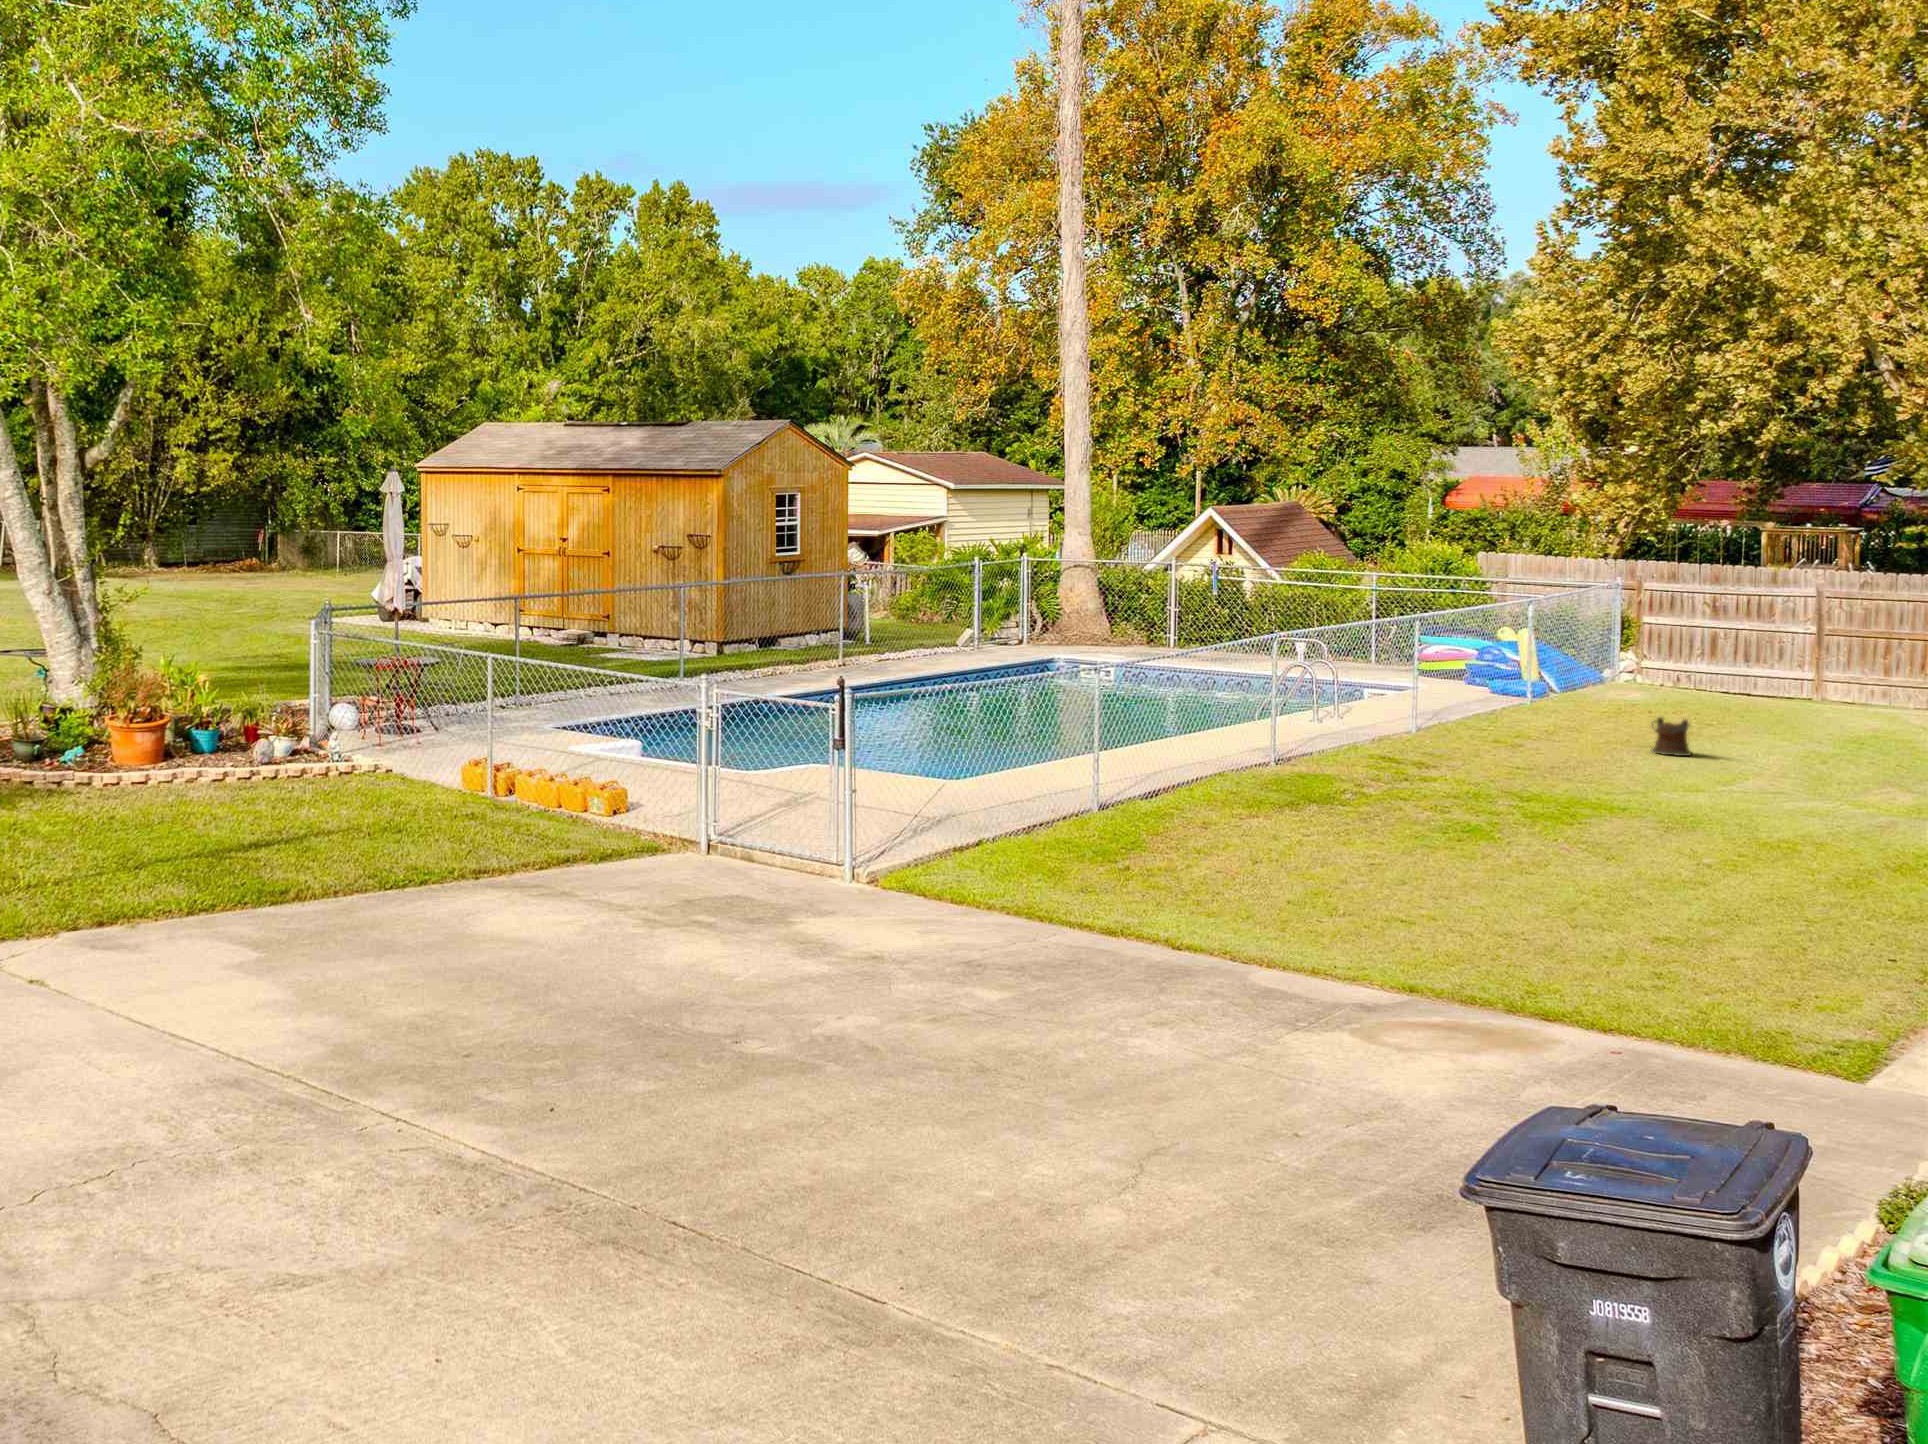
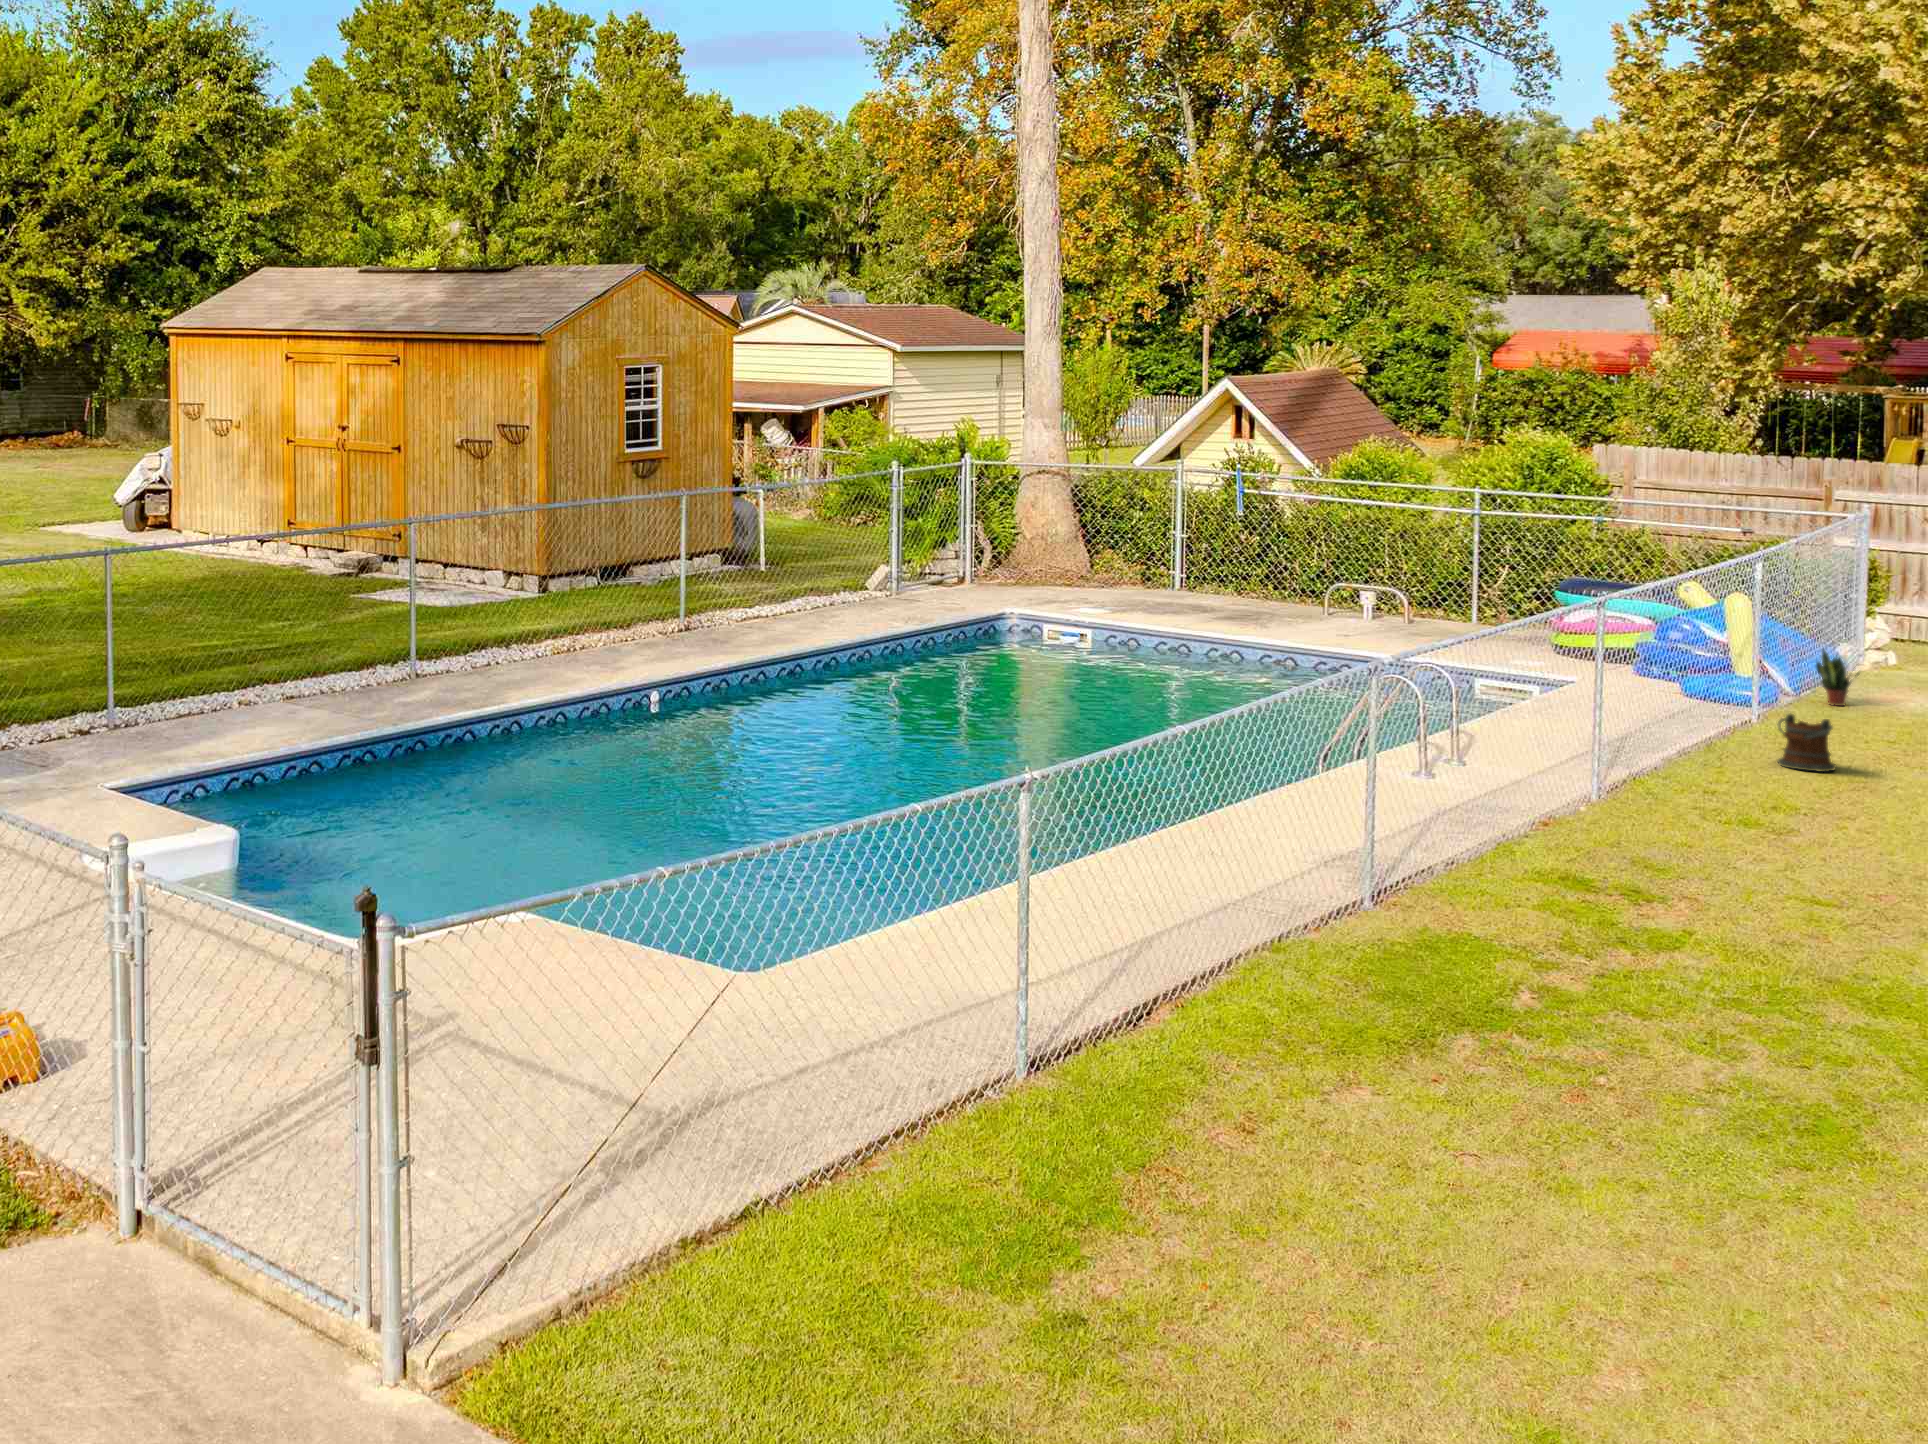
potted plant: none [1683,681,1716,723] -> present [1816,649,1859,706]

